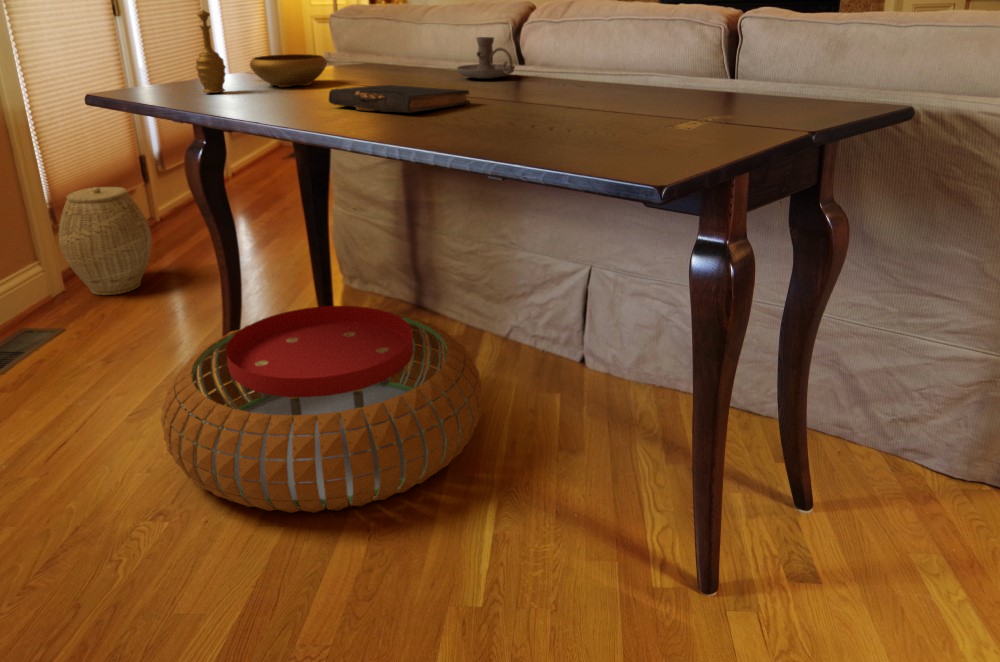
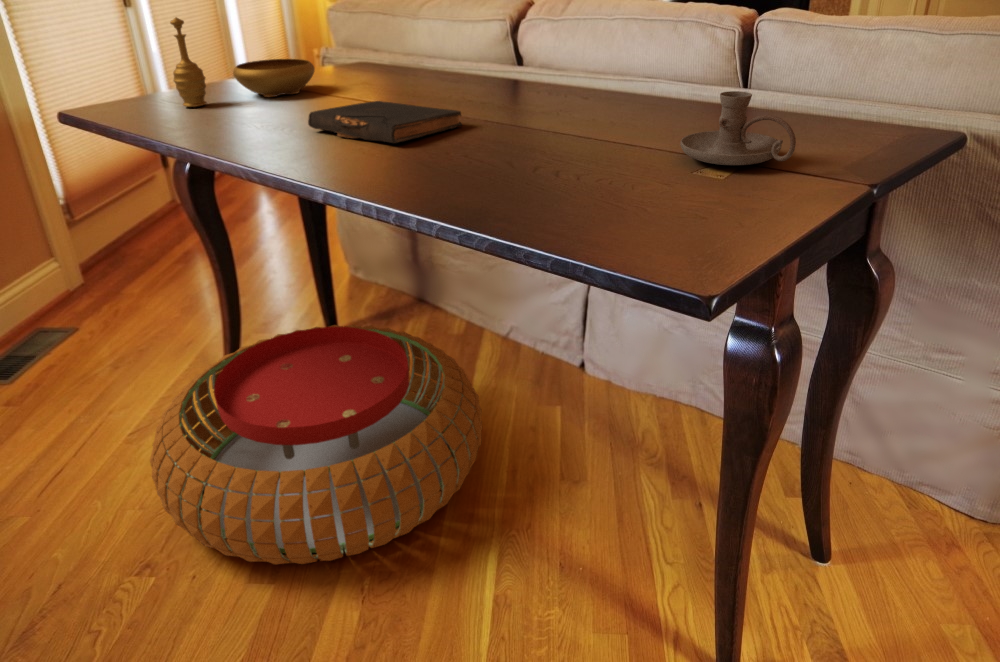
candle holder: present [457,37,515,79] -> present [680,91,796,165]
woven basket: present [59,187,152,295] -> none [70,183,163,290]

